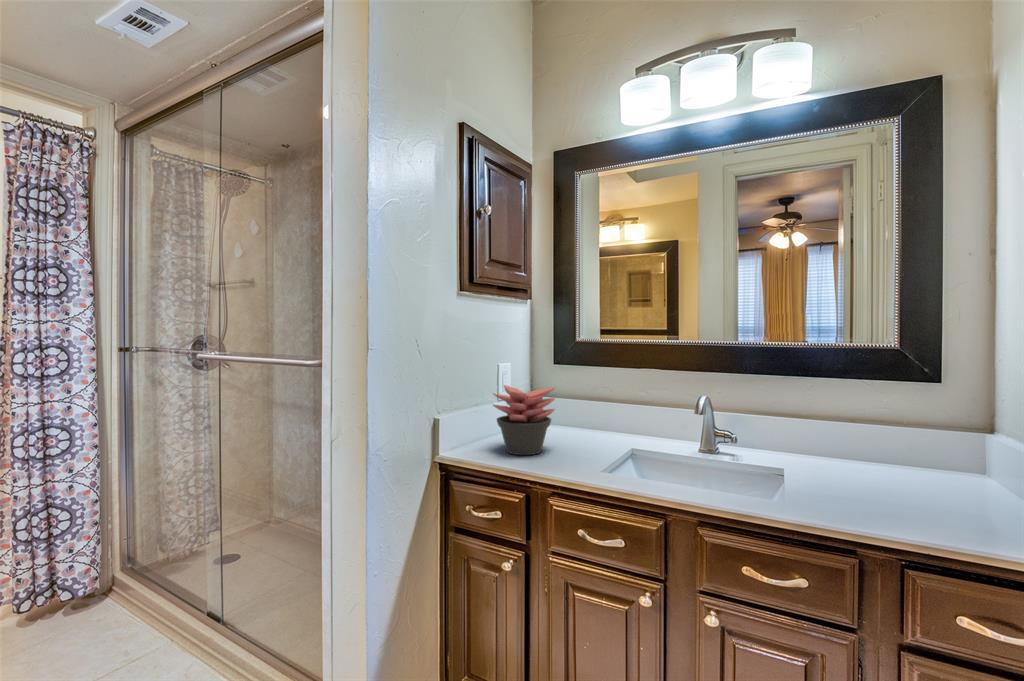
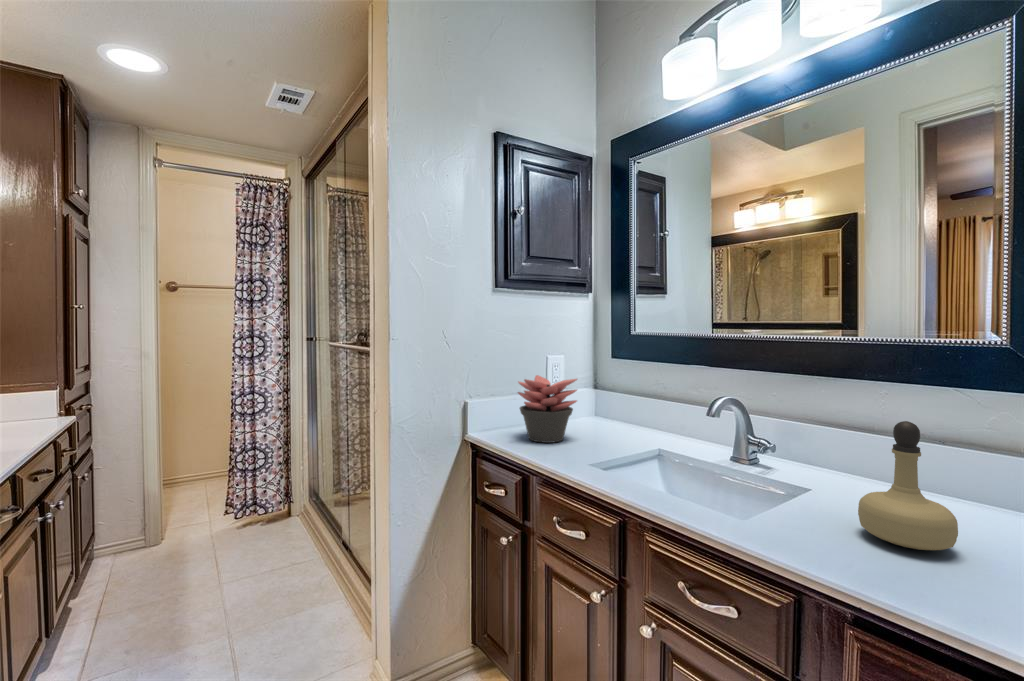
perfume bottle: none [849,411,923,507] -> present [858,421,958,550]

